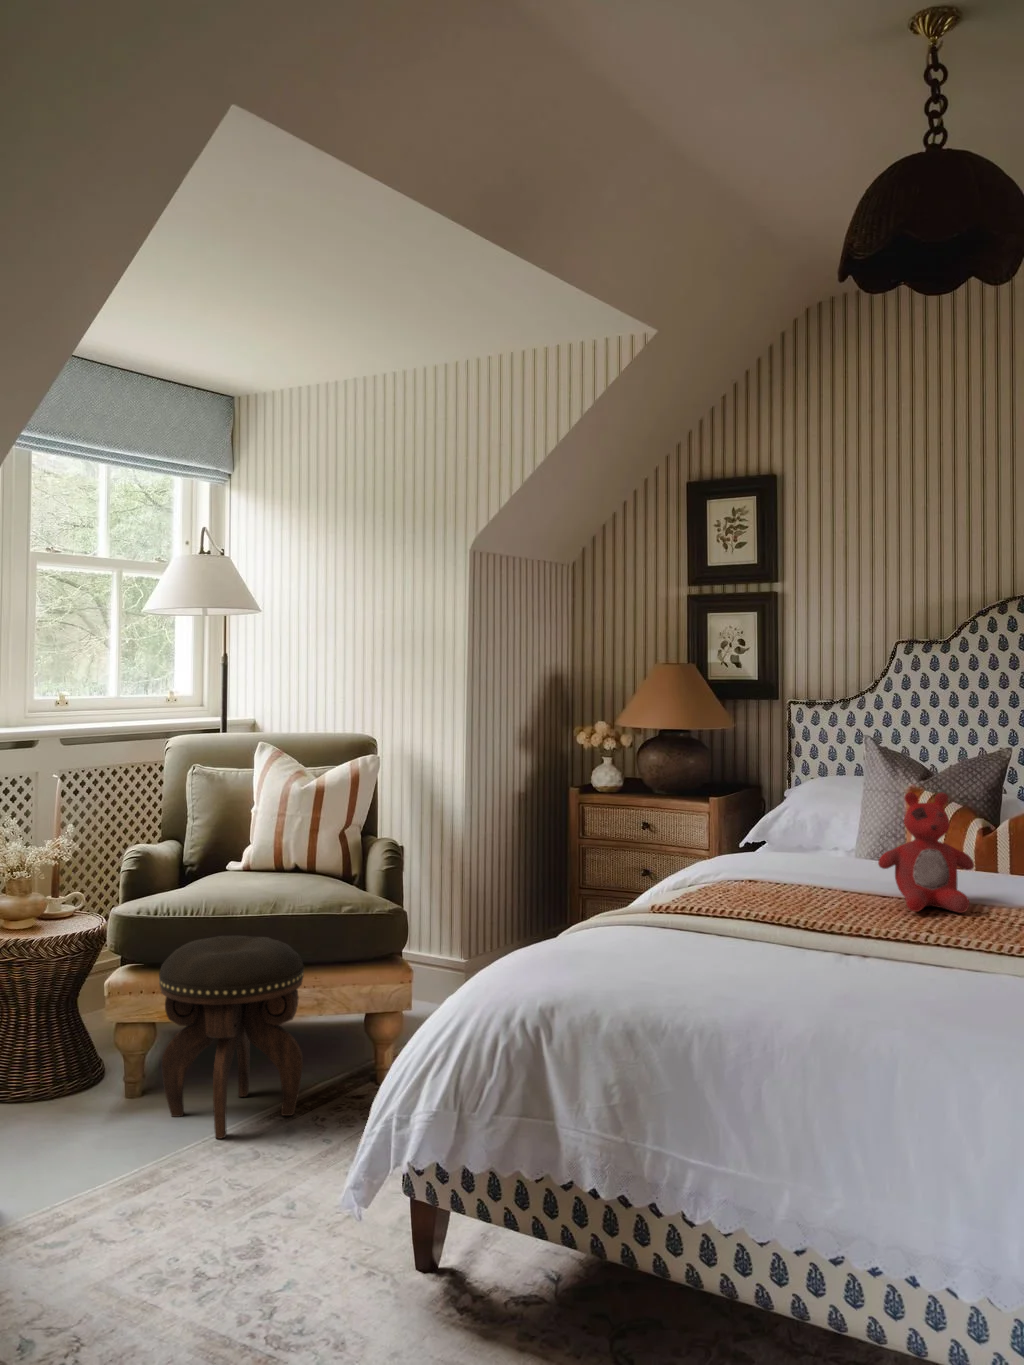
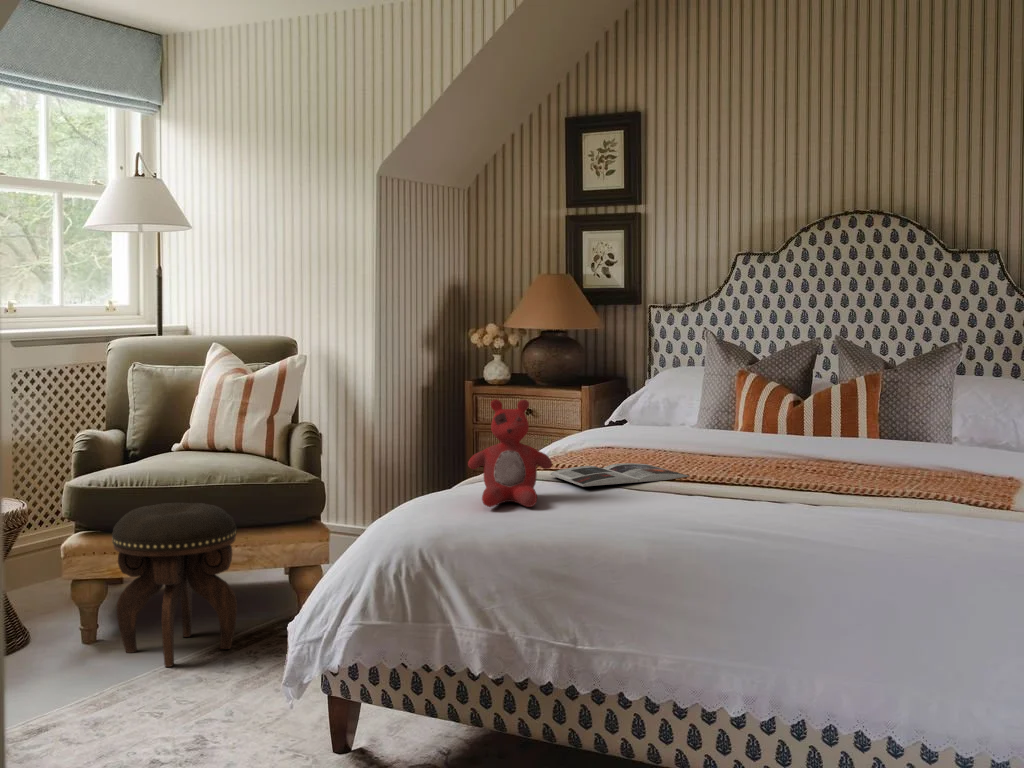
stuffed bear: present [878,792,974,913] -> present [468,399,552,507]
magazine: none [685,907,866,941] -> present [550,463,689,487]

